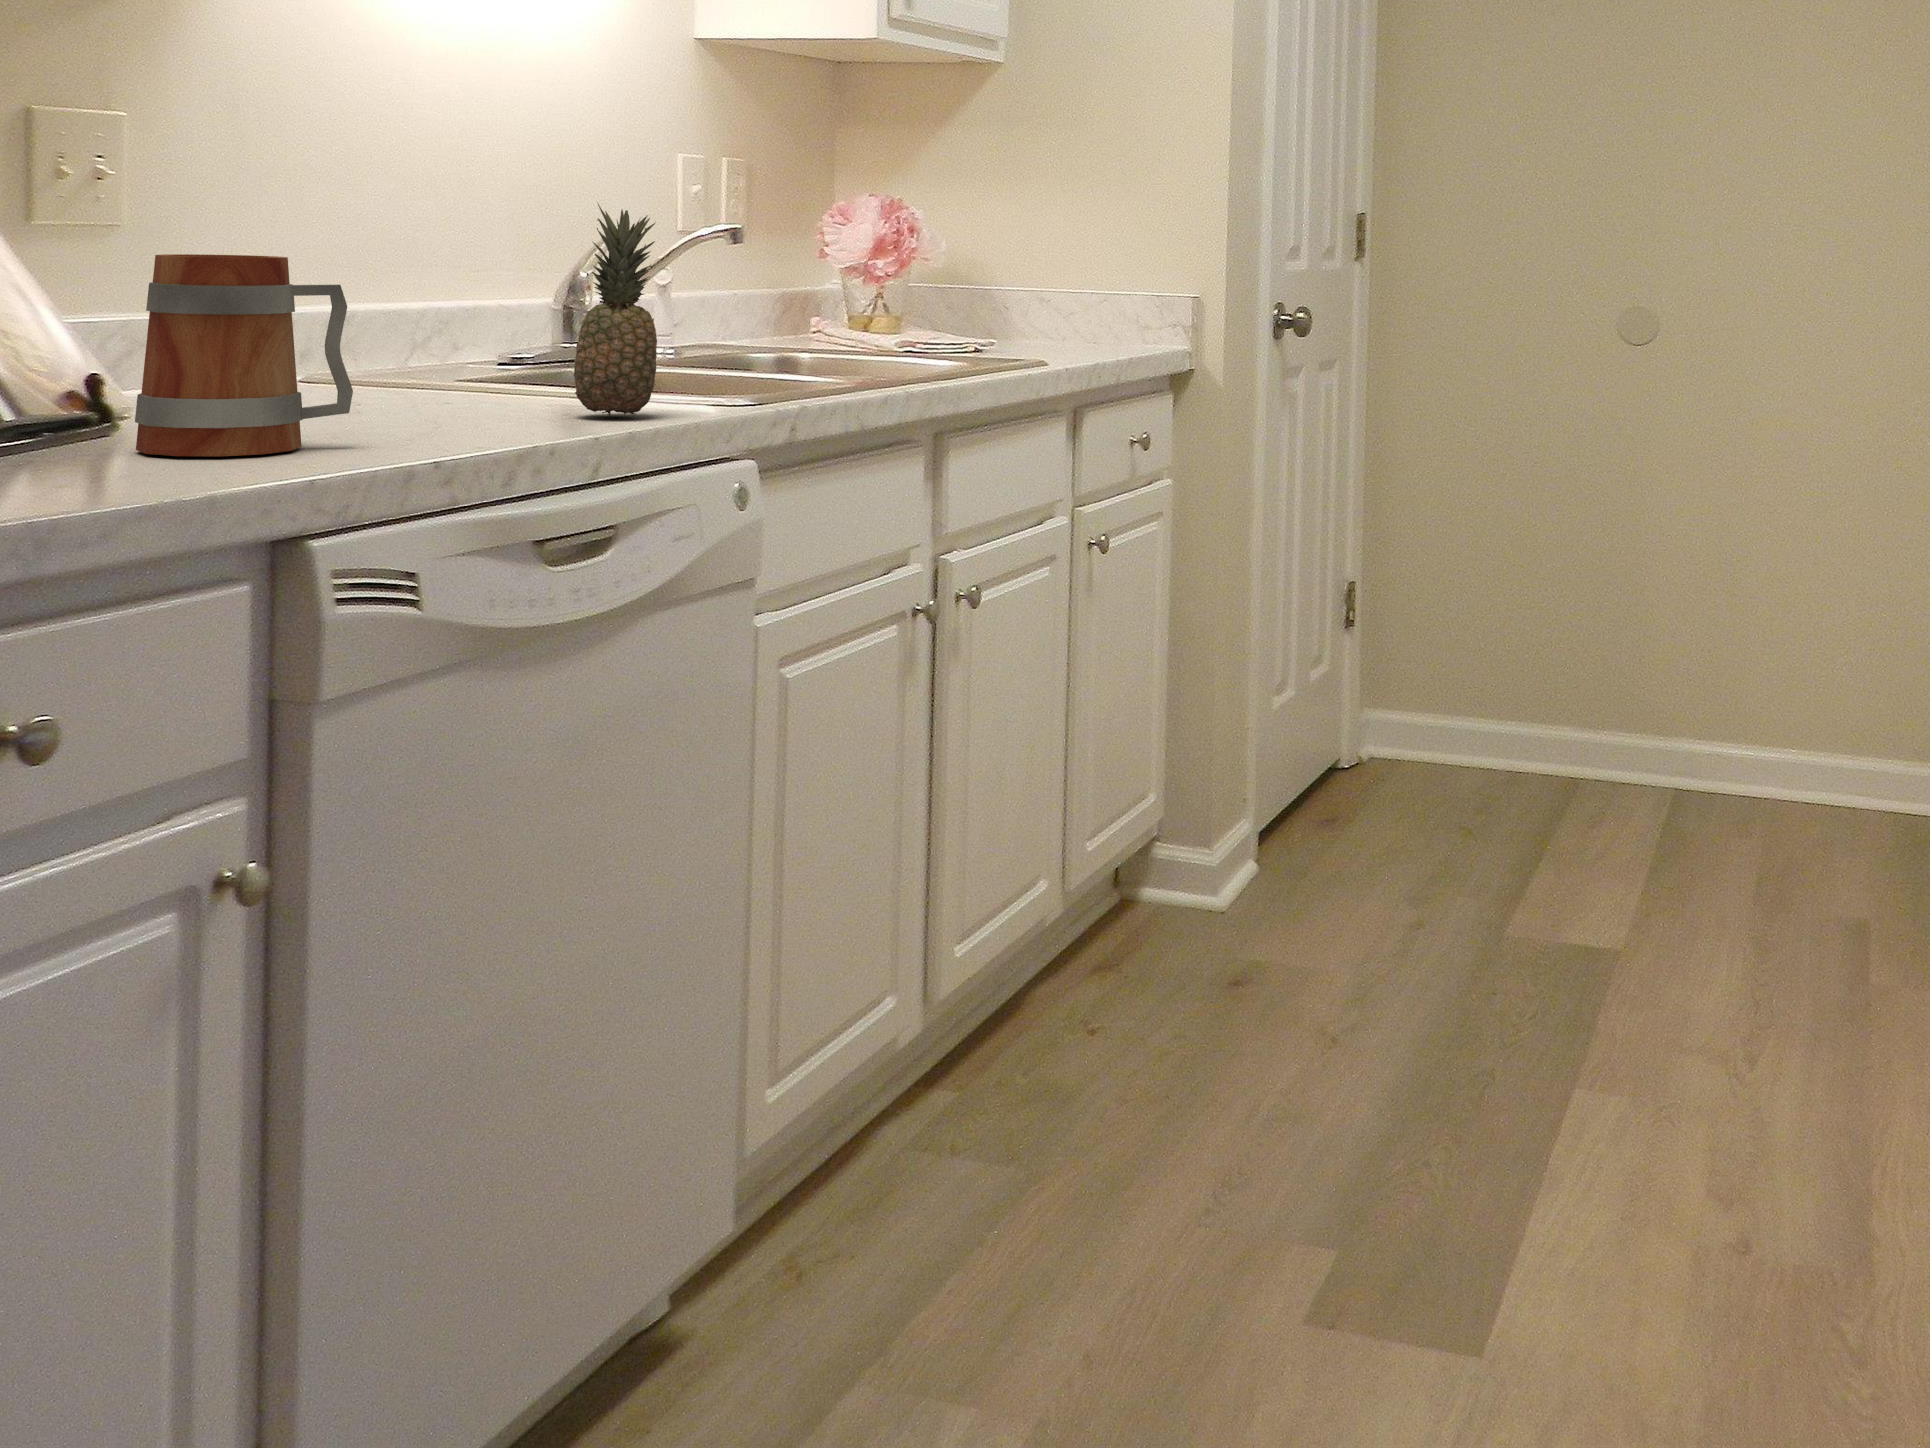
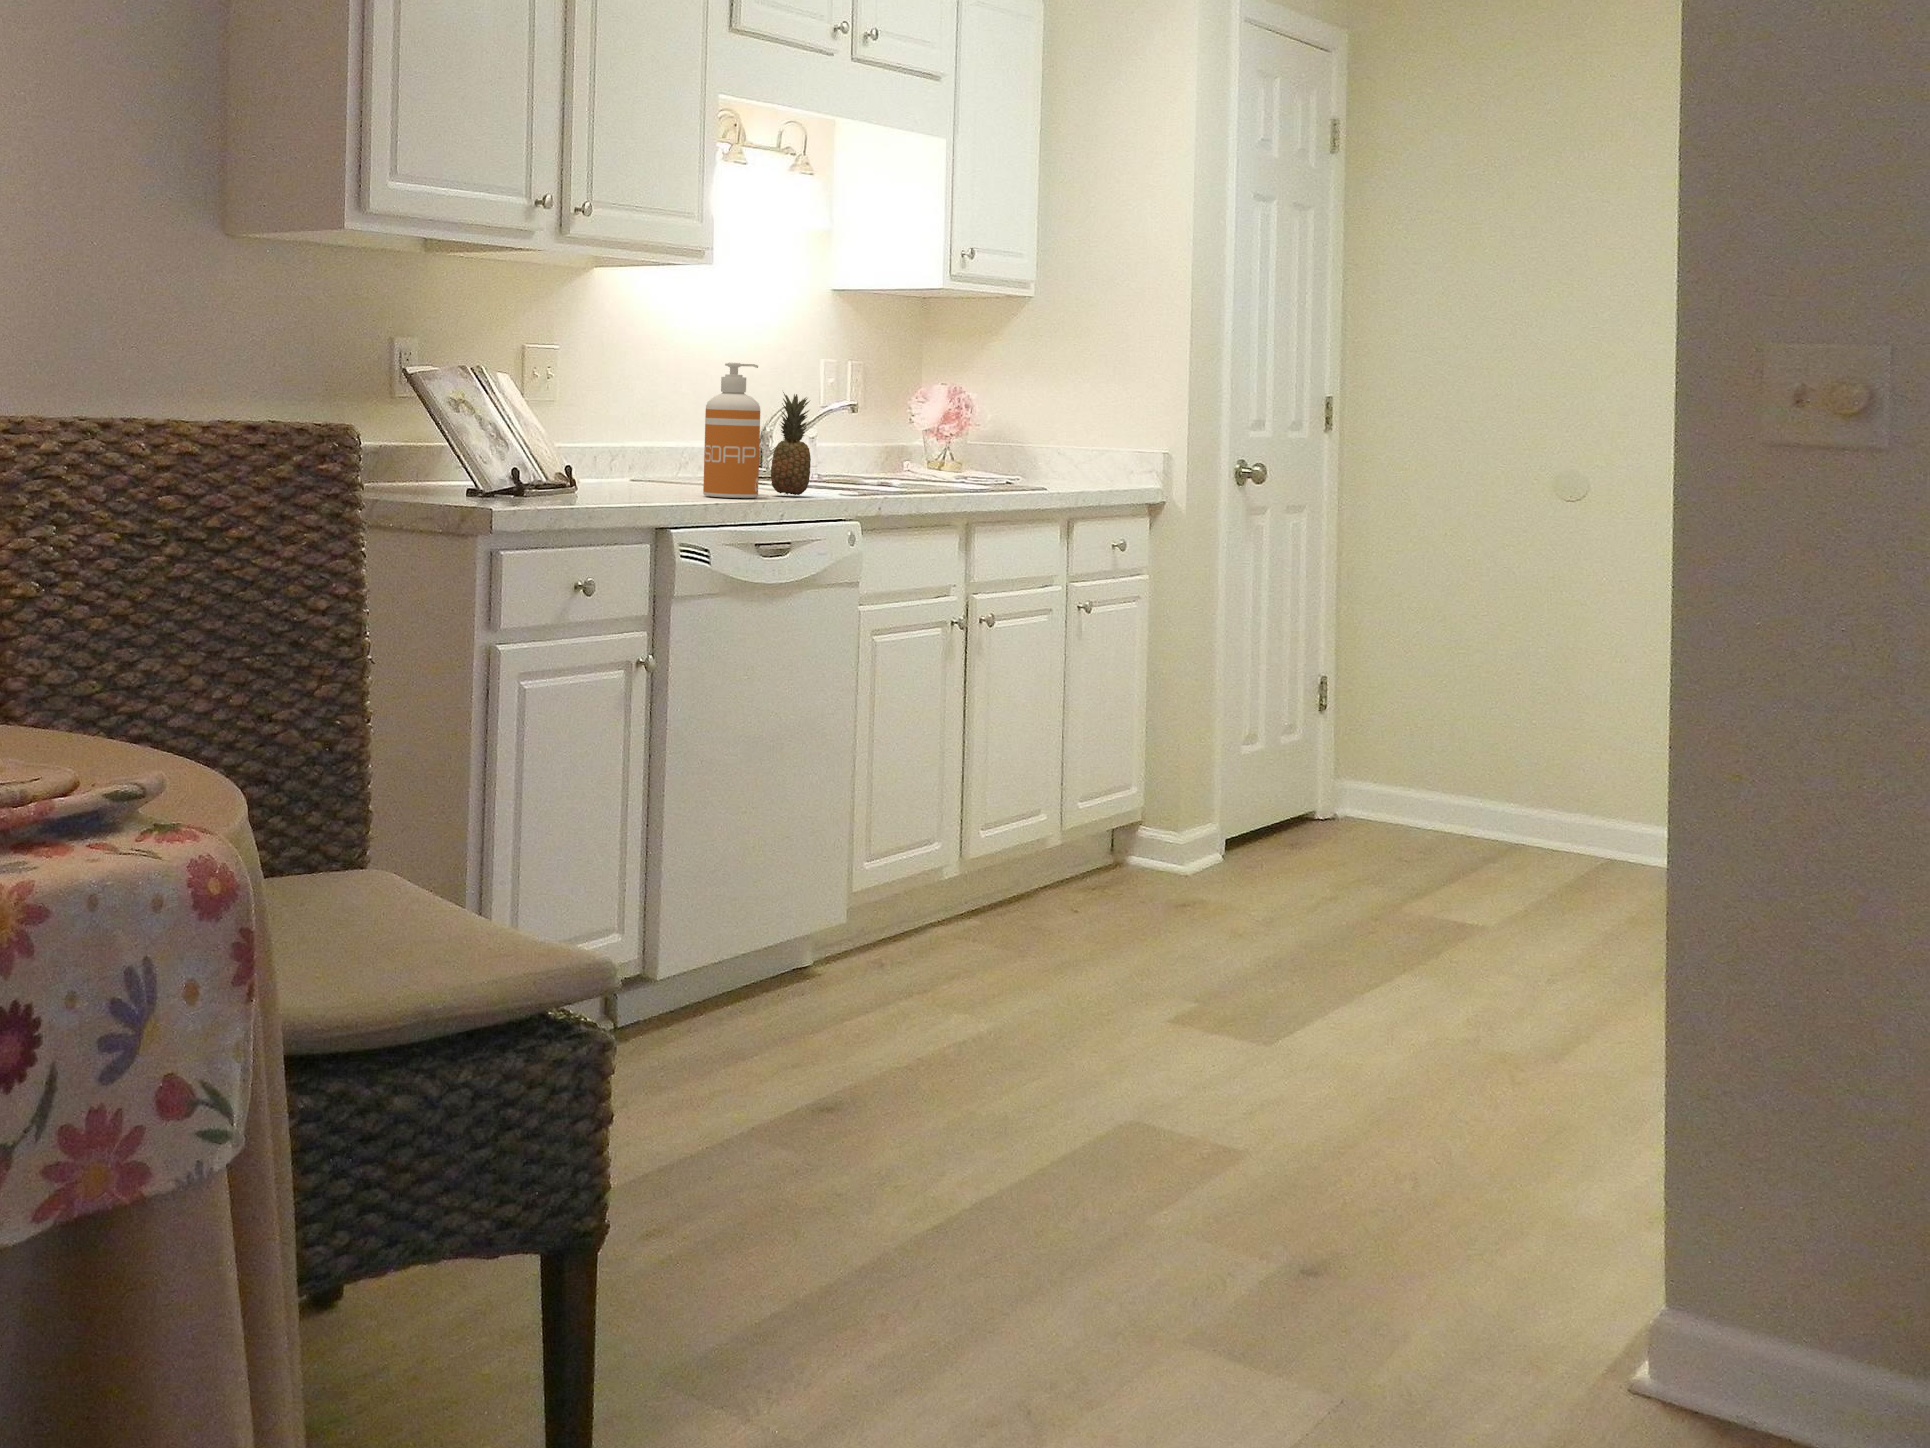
soap dispenser: none [420,142,544,434] -> present [703,363,760,498]
mug: present [135,254,353,456] -> none [595,413,680,498]

